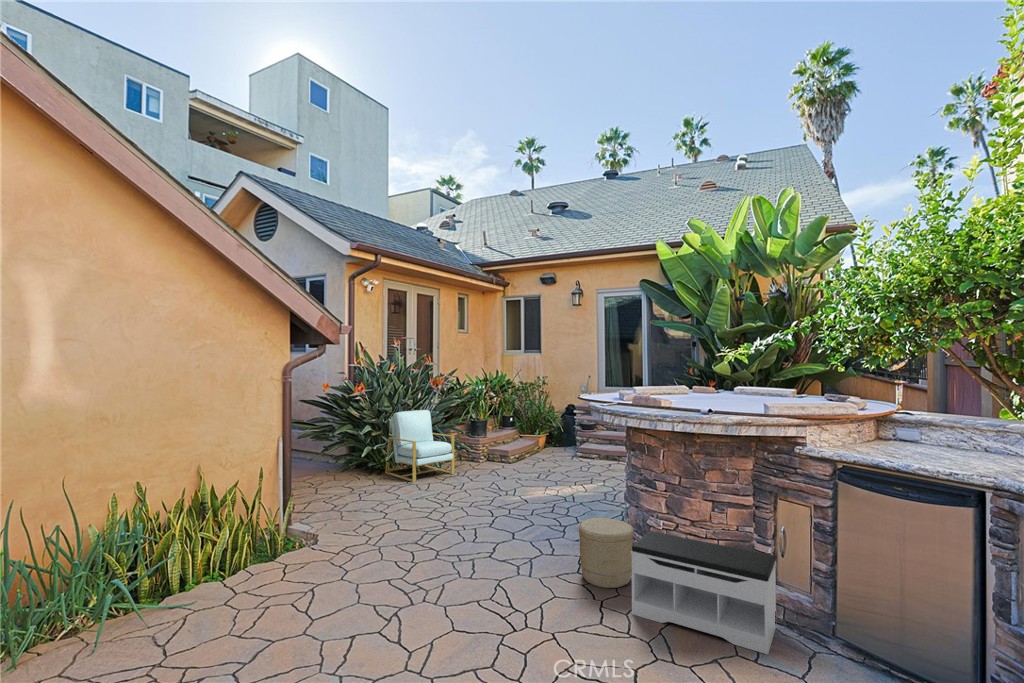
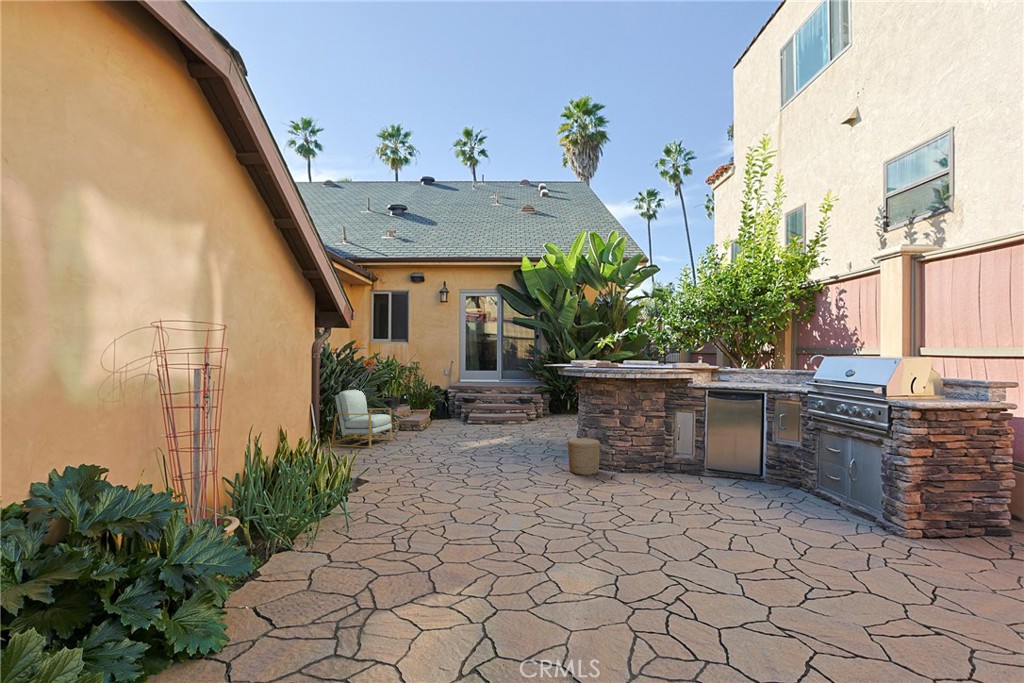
bench: present [631,531,776,655] -> none [612,438,686,482]

